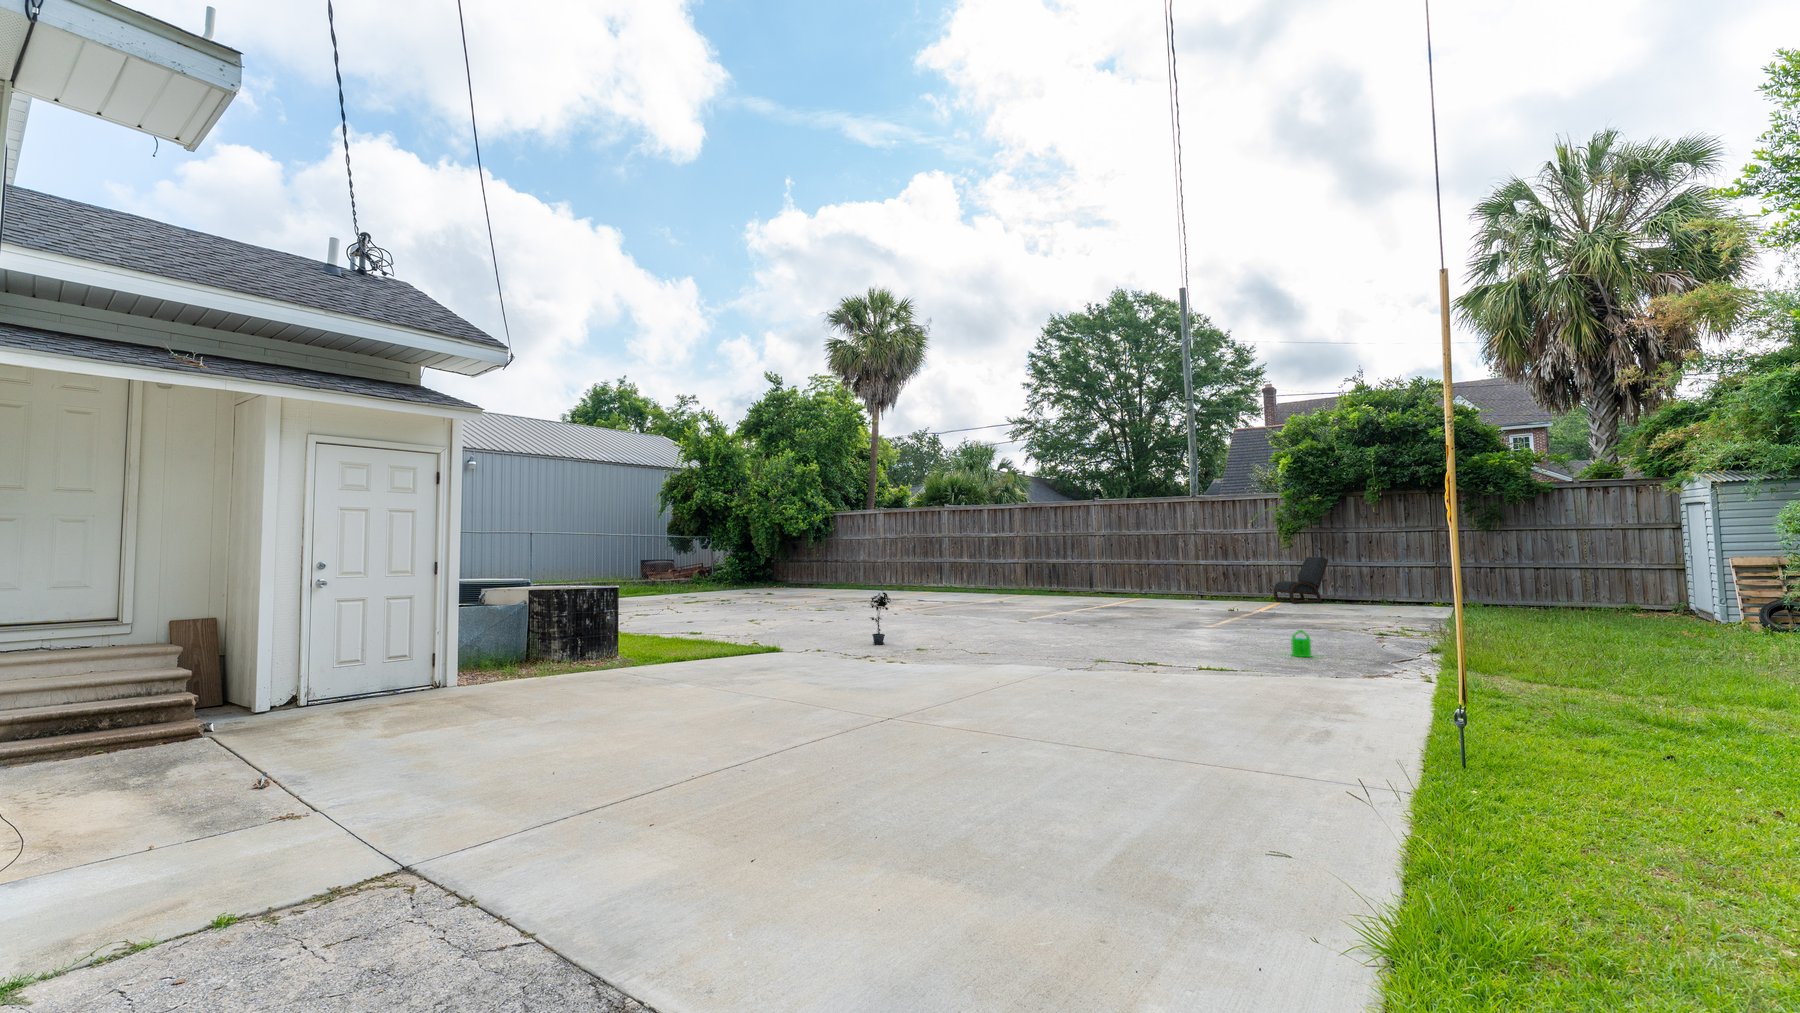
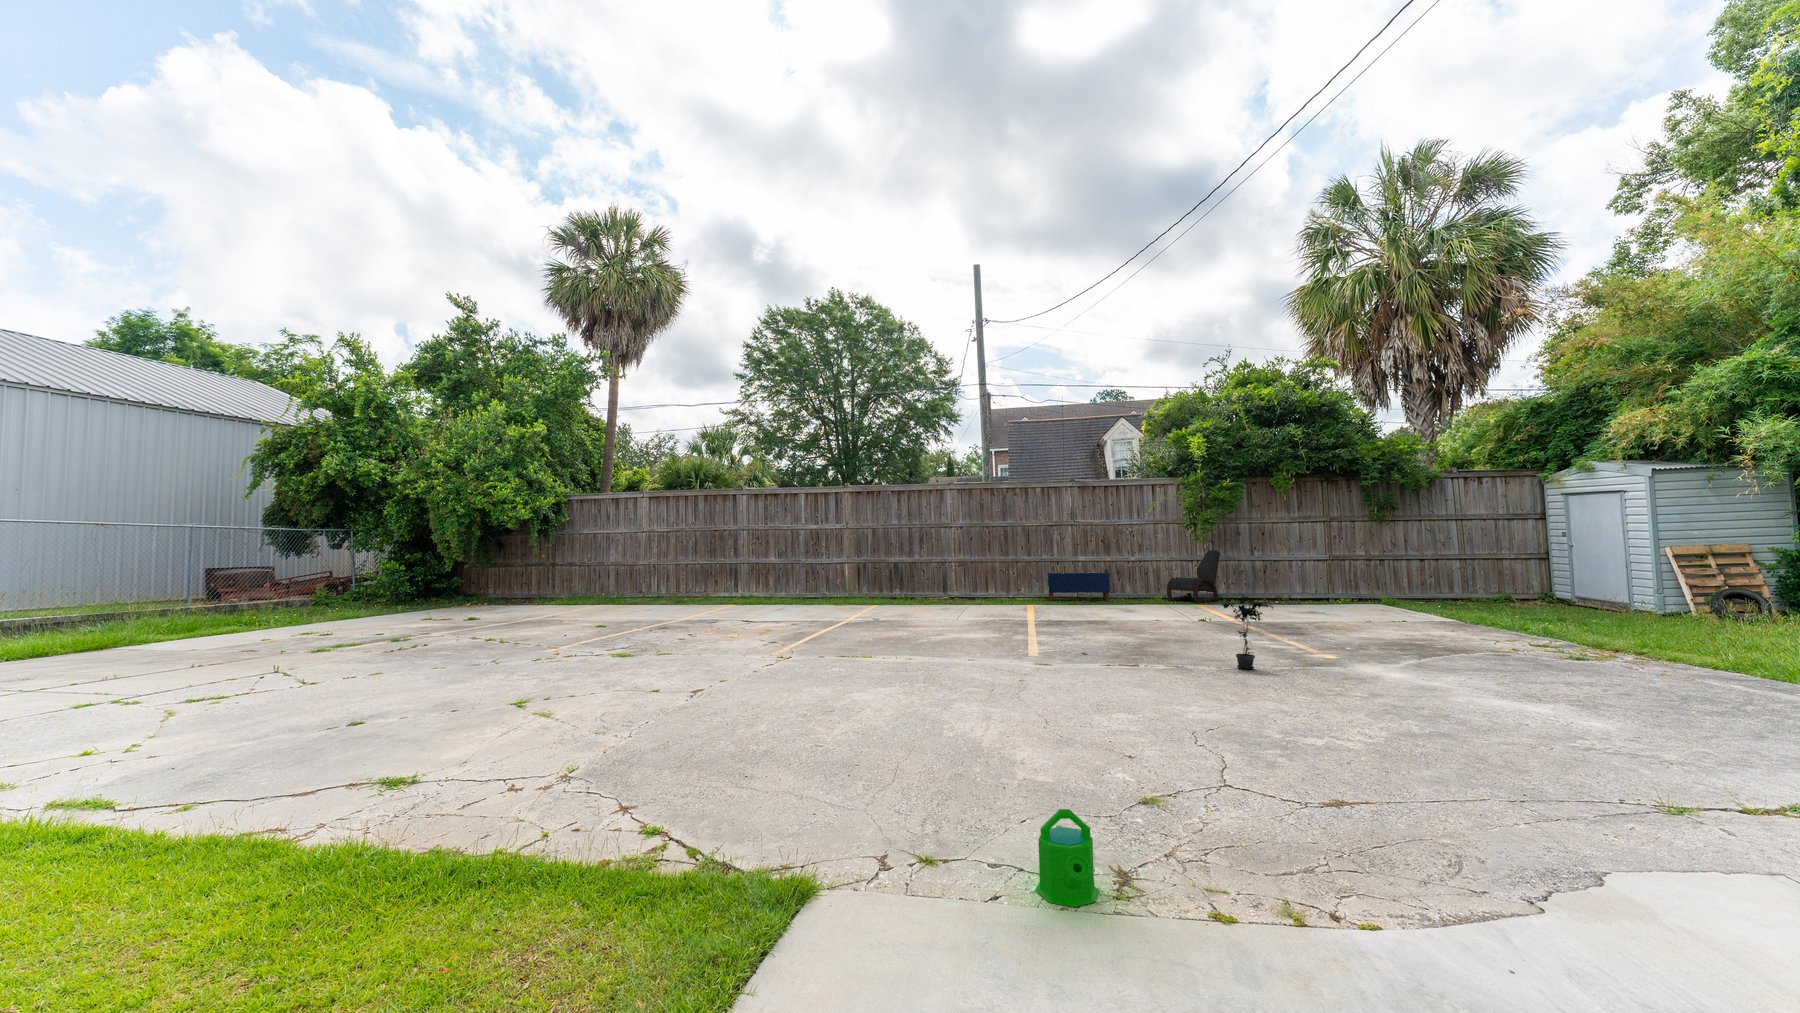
bench: none [1169,574,1227,600] -> present [1048,573,1110,601]
potted plant: present [870,590,891,644] -> present [1222,596,1273,669]
watering can: present [1291,630,1311,657] -> present [1035,809,1099,907]

